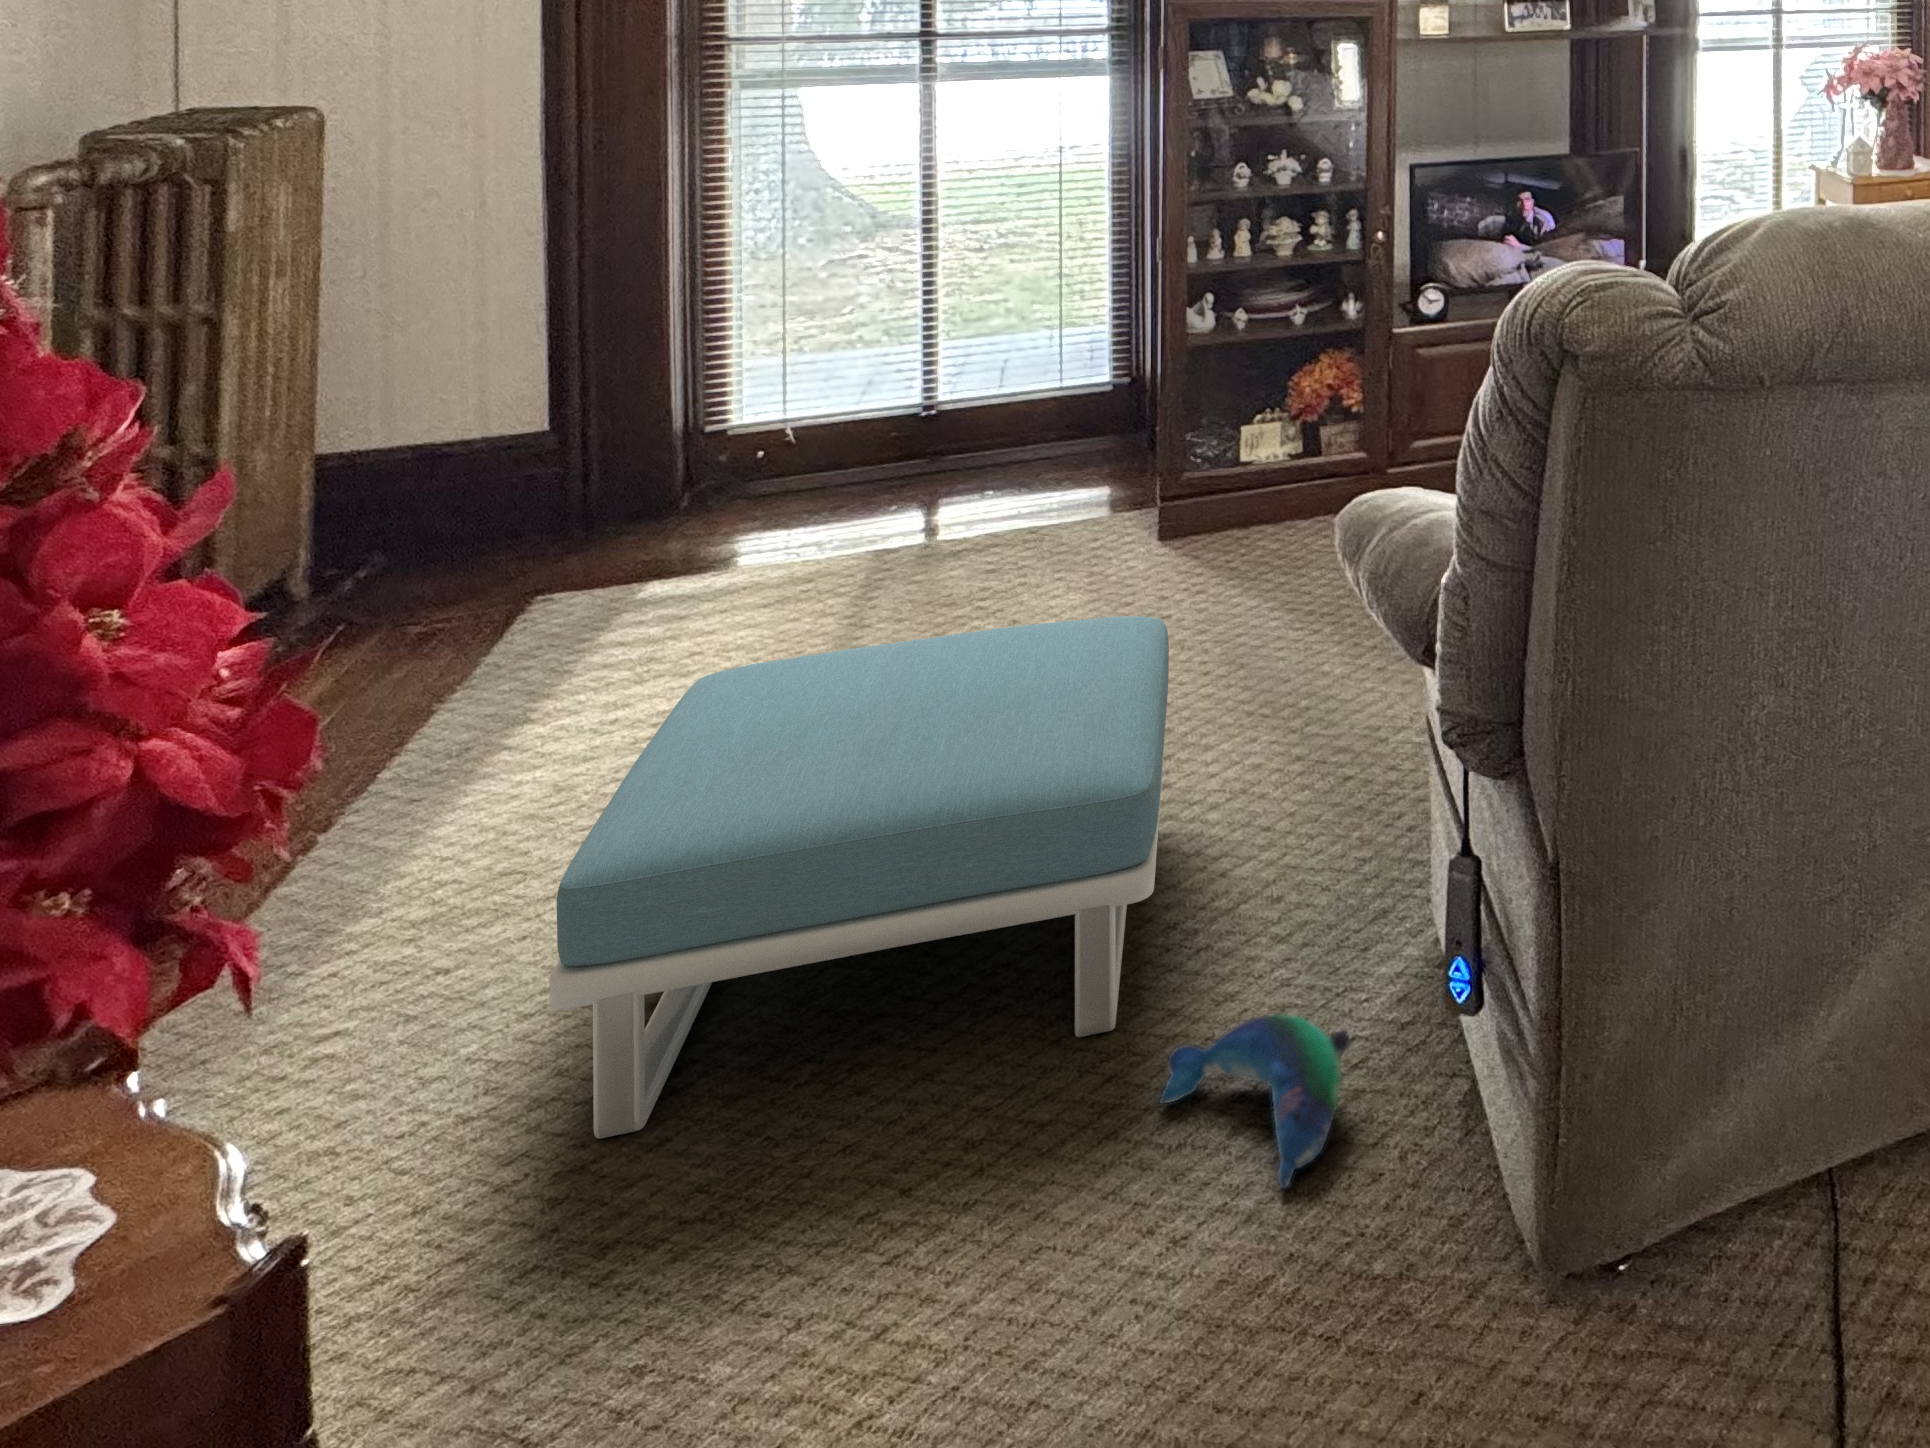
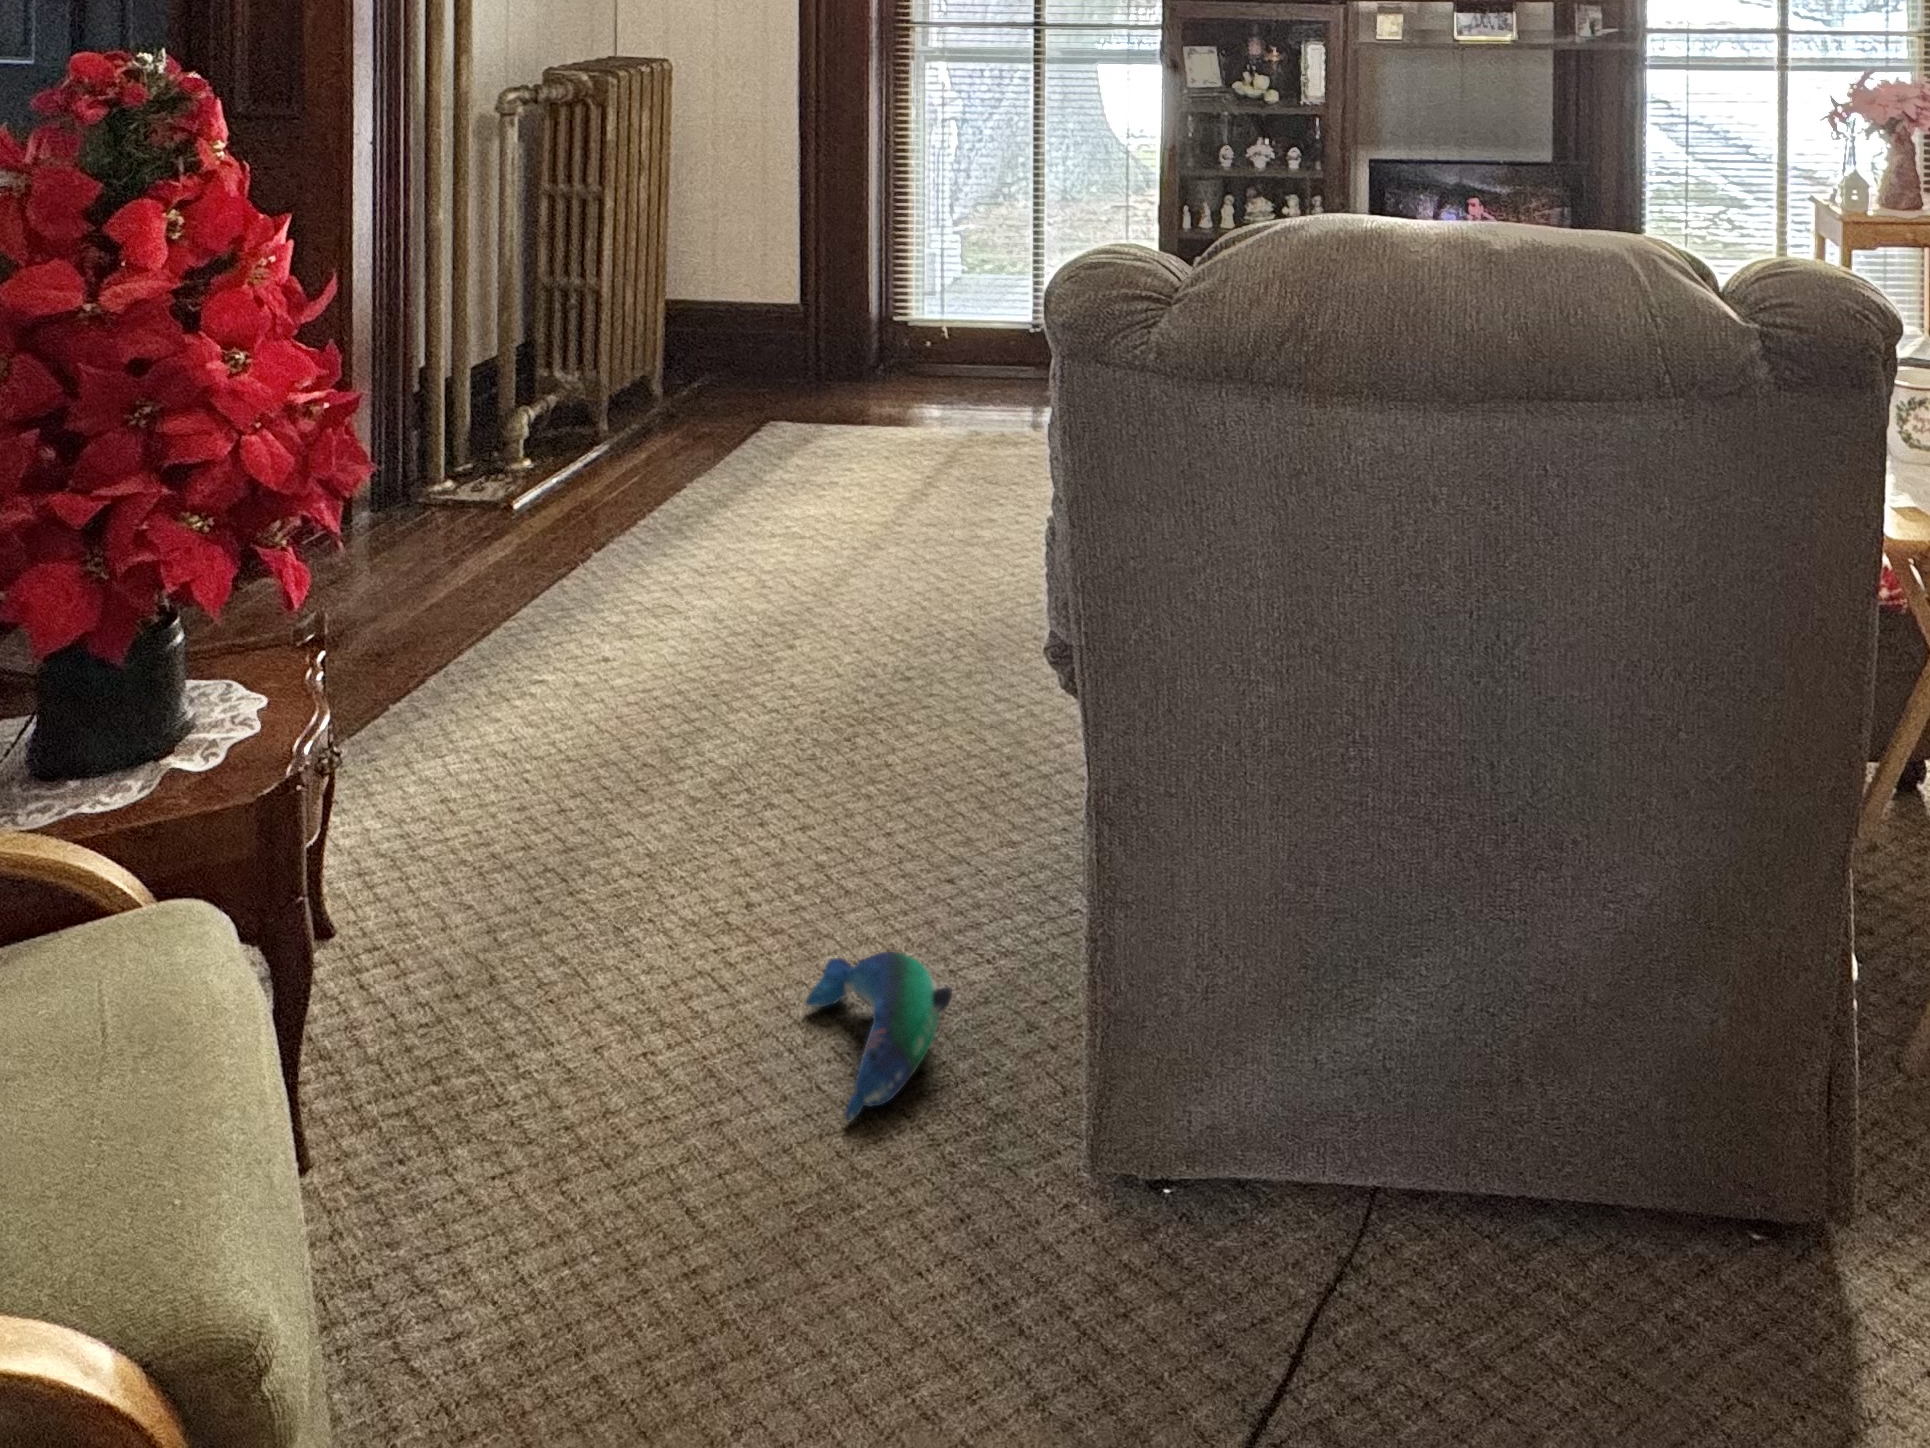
footstool: present [550,616,1169,1139] -> none [426,537,973,926]

